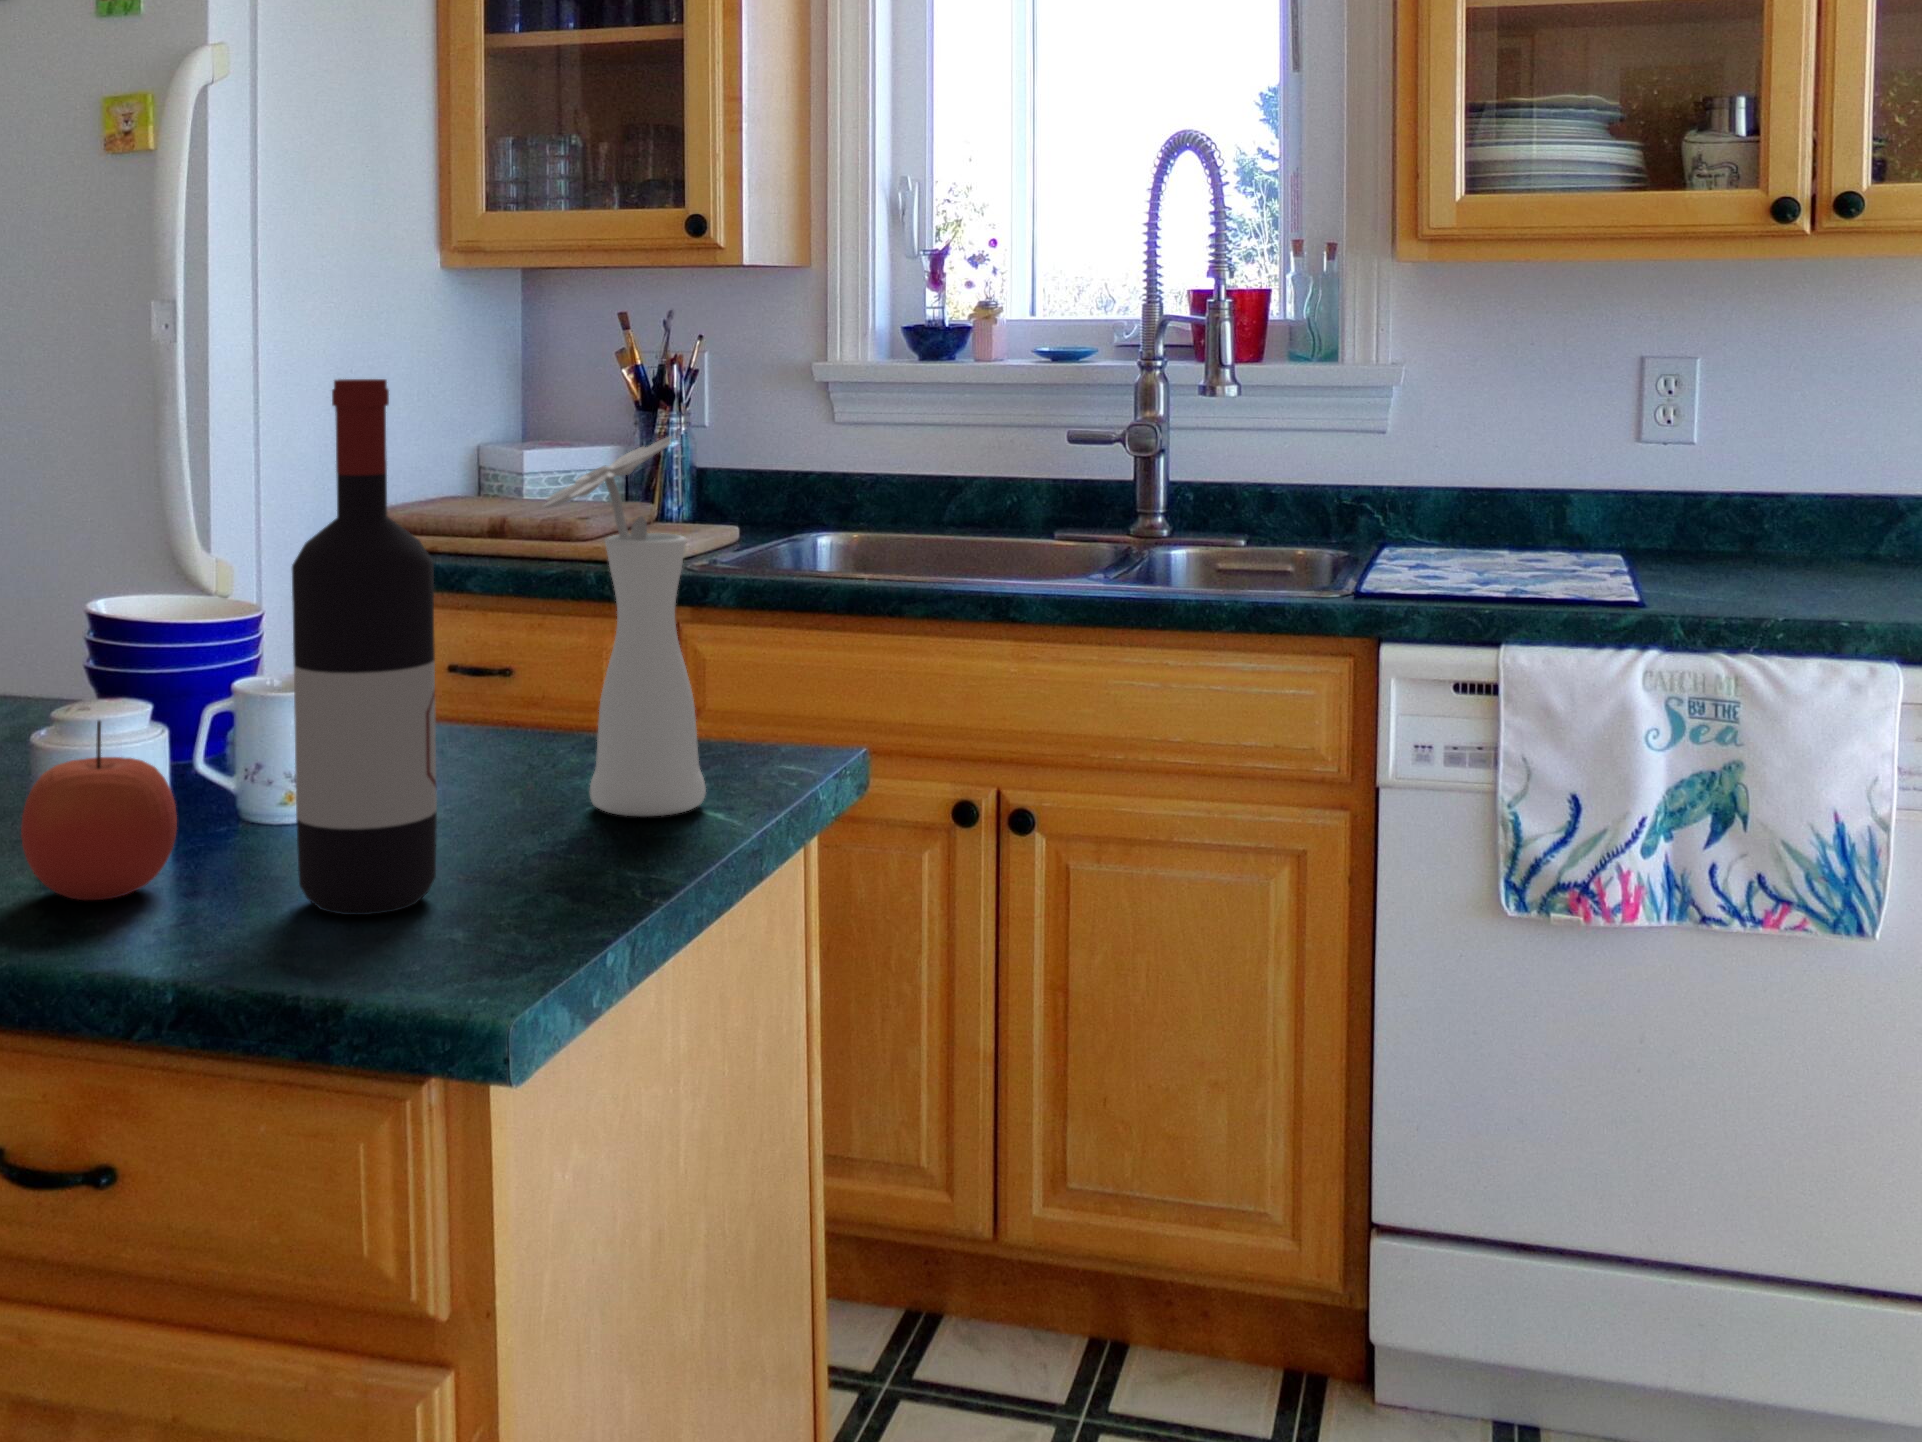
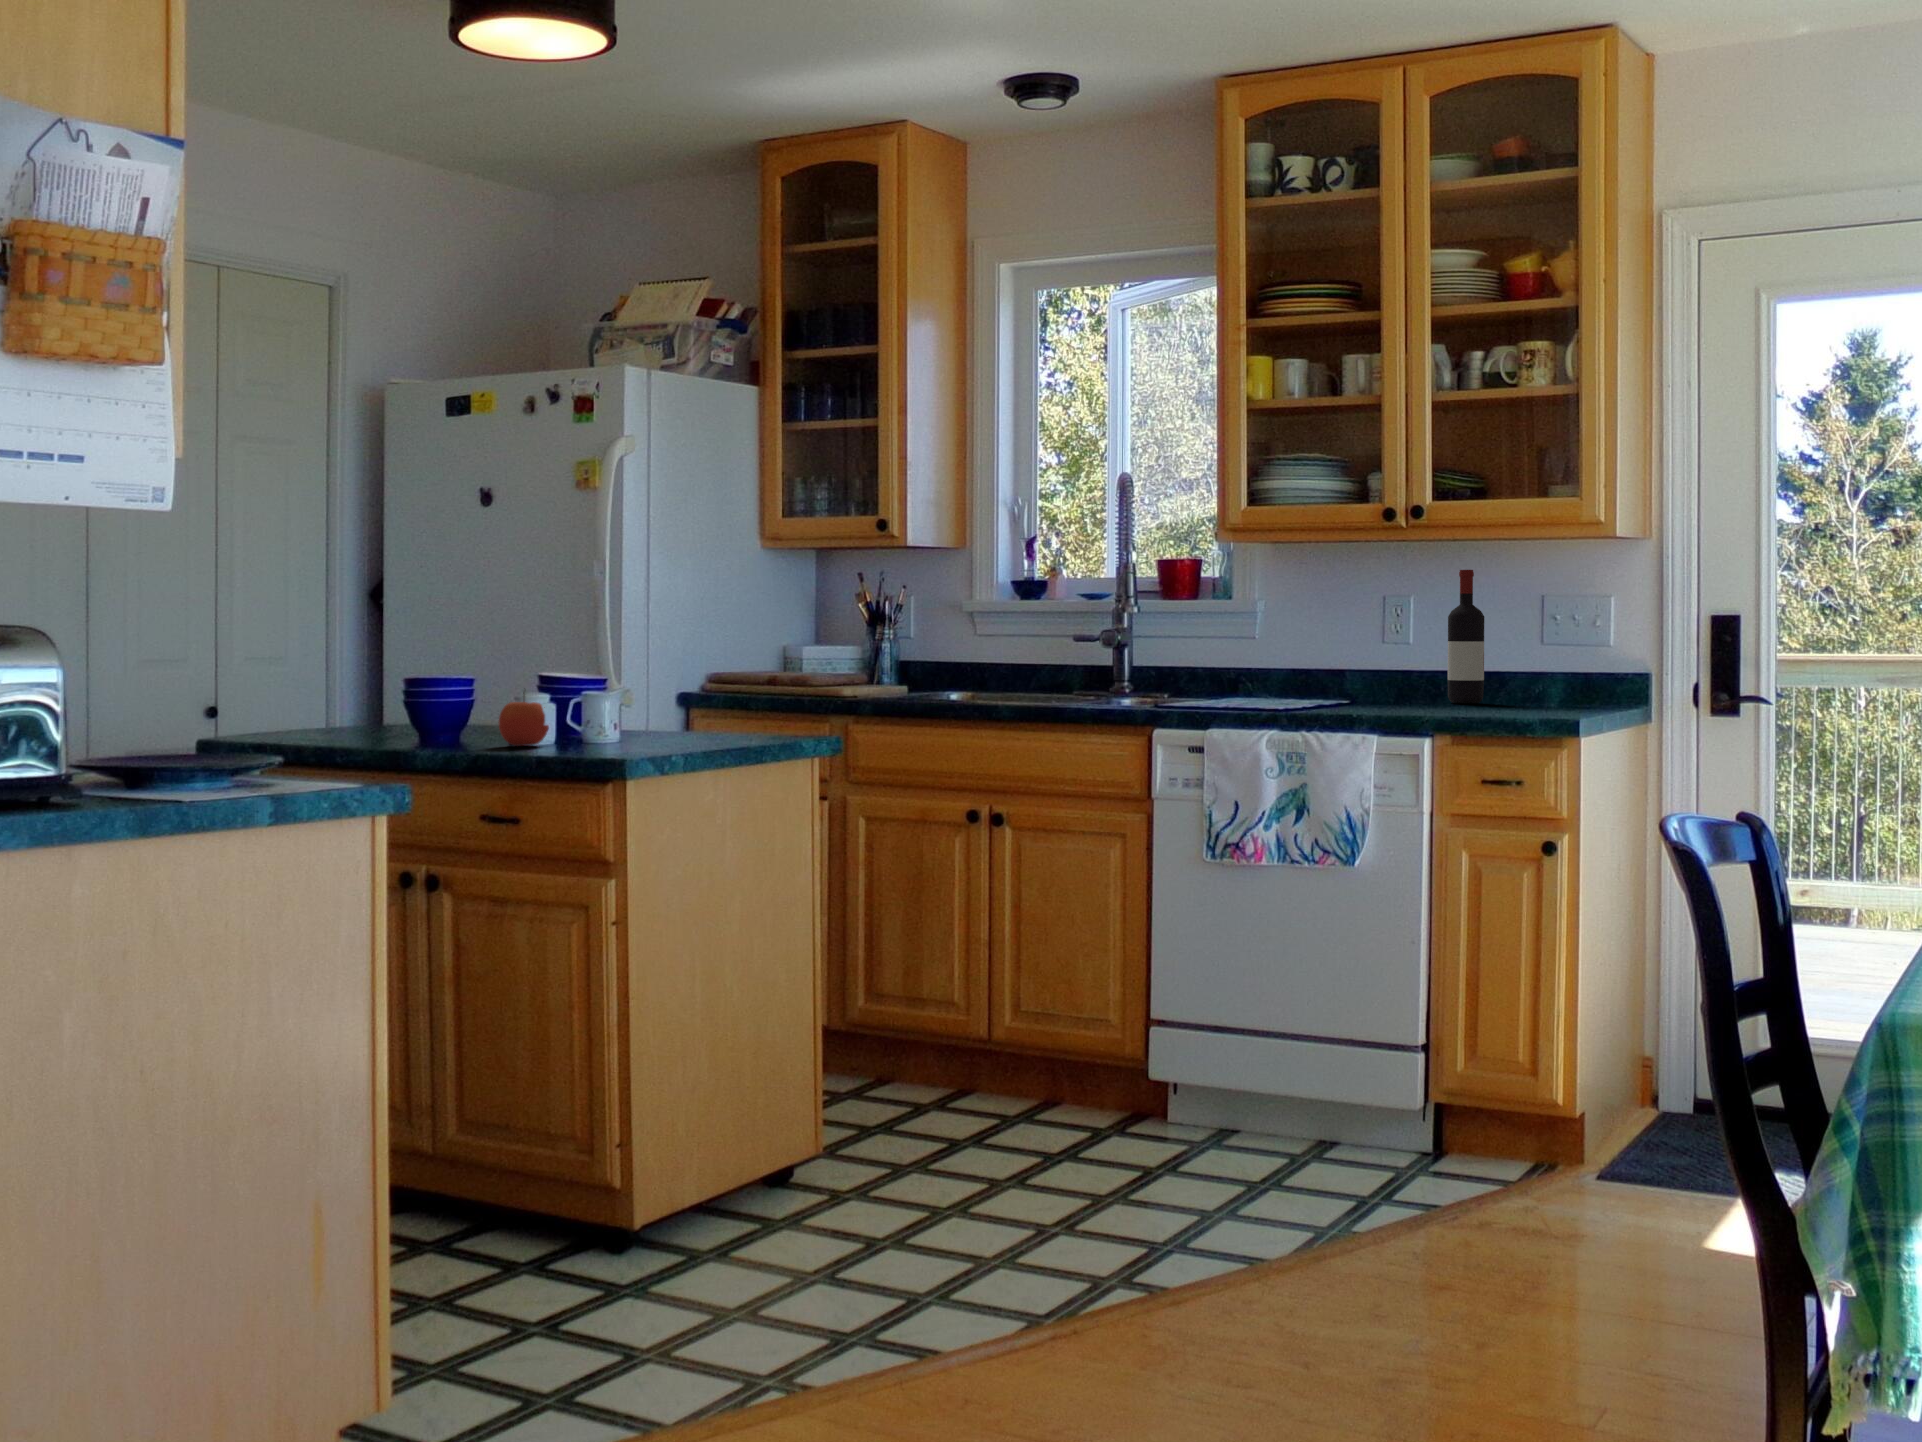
wine bottle: present [292,379,437,915] -> present [1448,570,1484,703]
vase: present [543,436,706,817] -> none [687,602,746,740]

